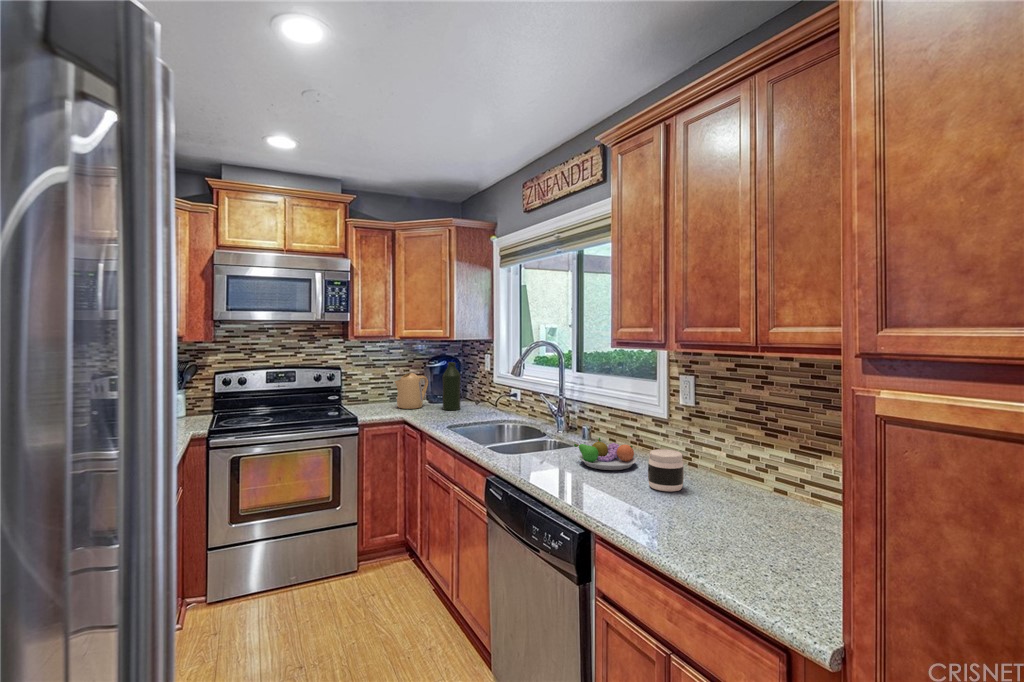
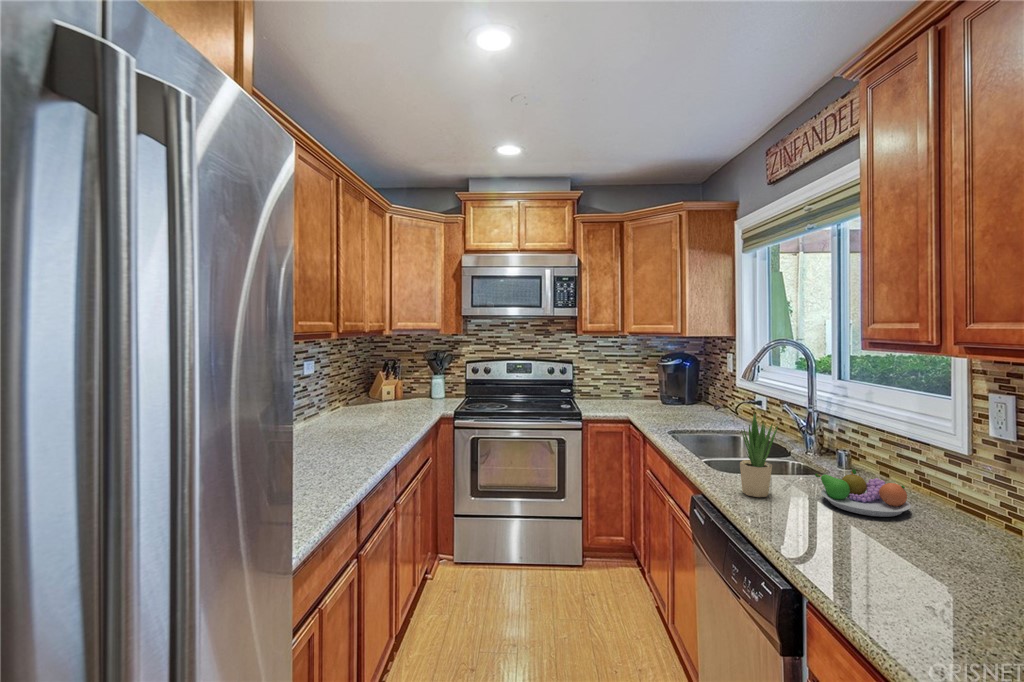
bottle: present [442,362,461,410] -> none [674,360,695,413]
kettle: present [395,373,428,409] -> none [623,370,660,408]
potted plant: none [521,396,549,468] -> present [740,411,778,497]
jar: present [648,449,684,491] -> none [918,499,981,563]

